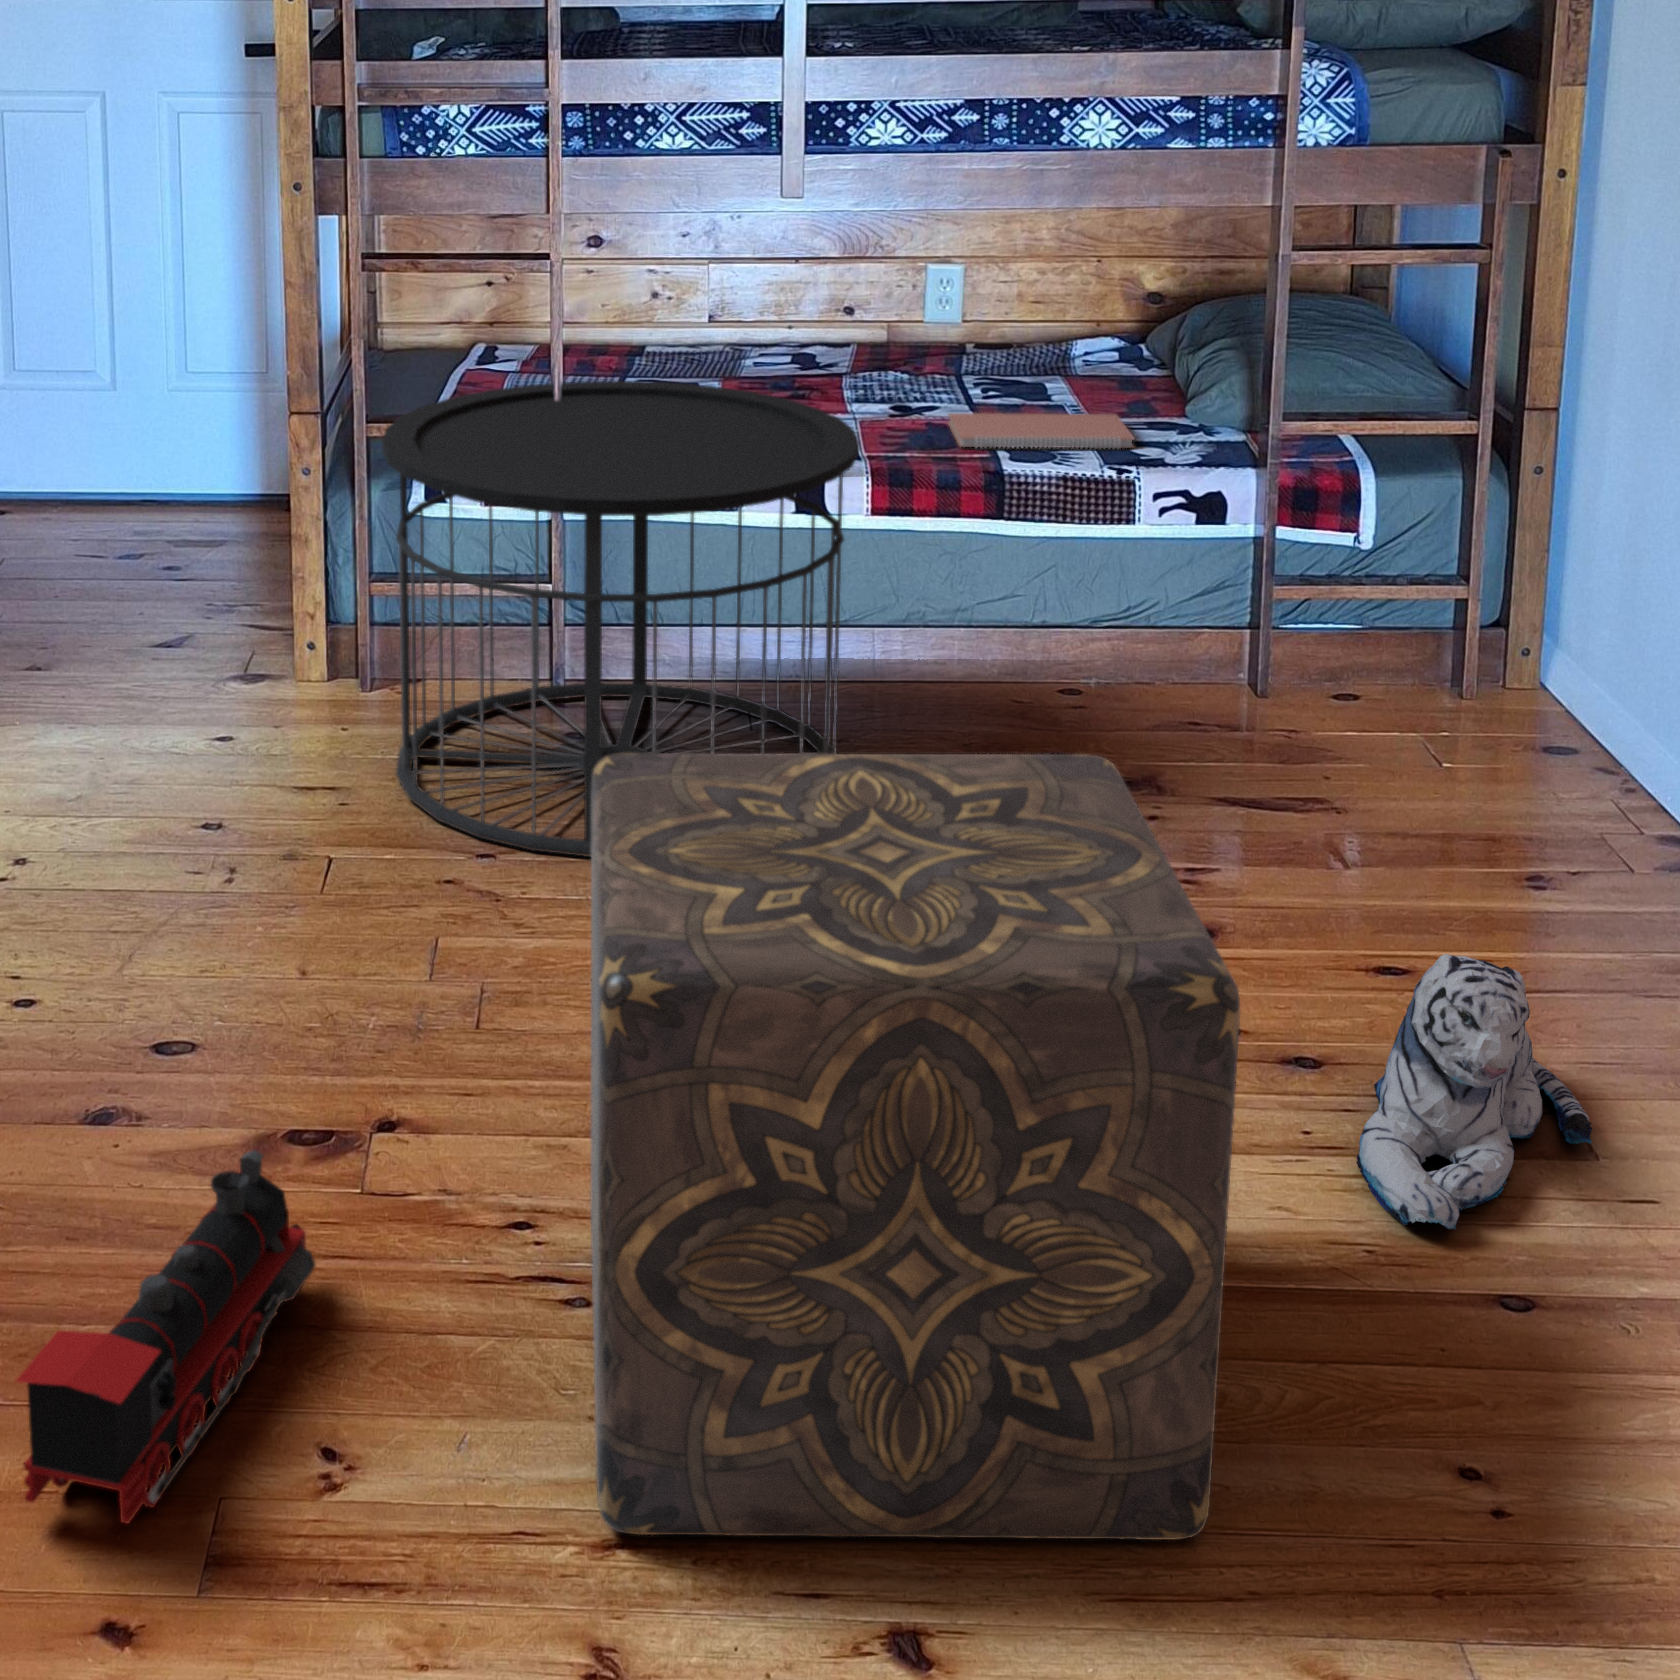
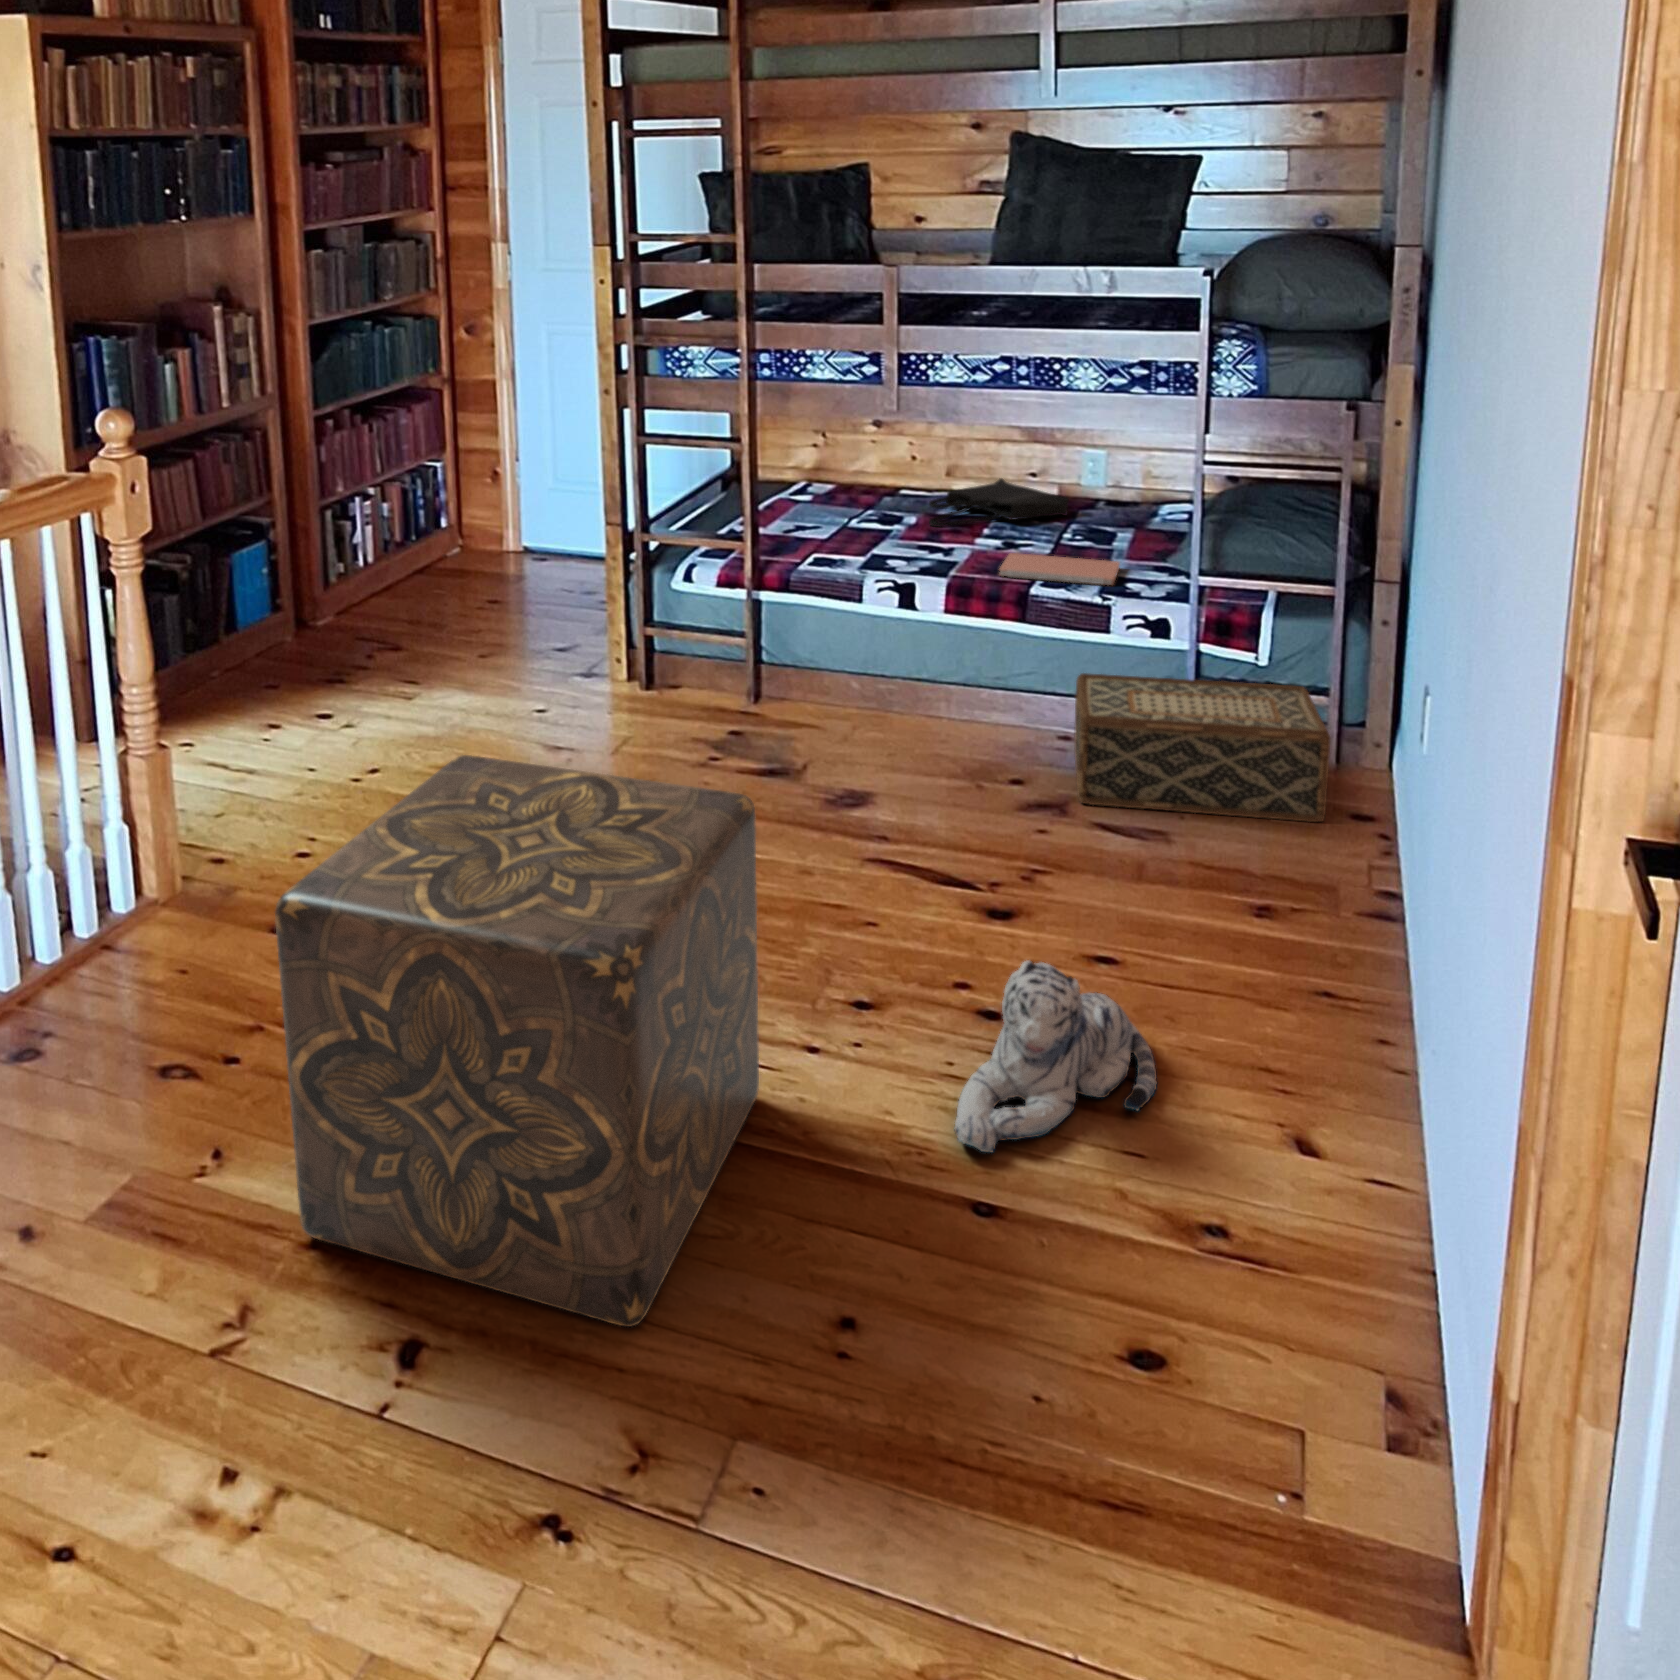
tote bag: none [763,306,957,385] -> present [929,478,1069,527]
side table: present [382,381,859,857] -> none [589,518,879,815]
woven basket: none [1107,571,1511,773] -> present [1074,673,1330,822]
toy train: present [15,1150,315,1523] -> none [18,960,293,1166]

